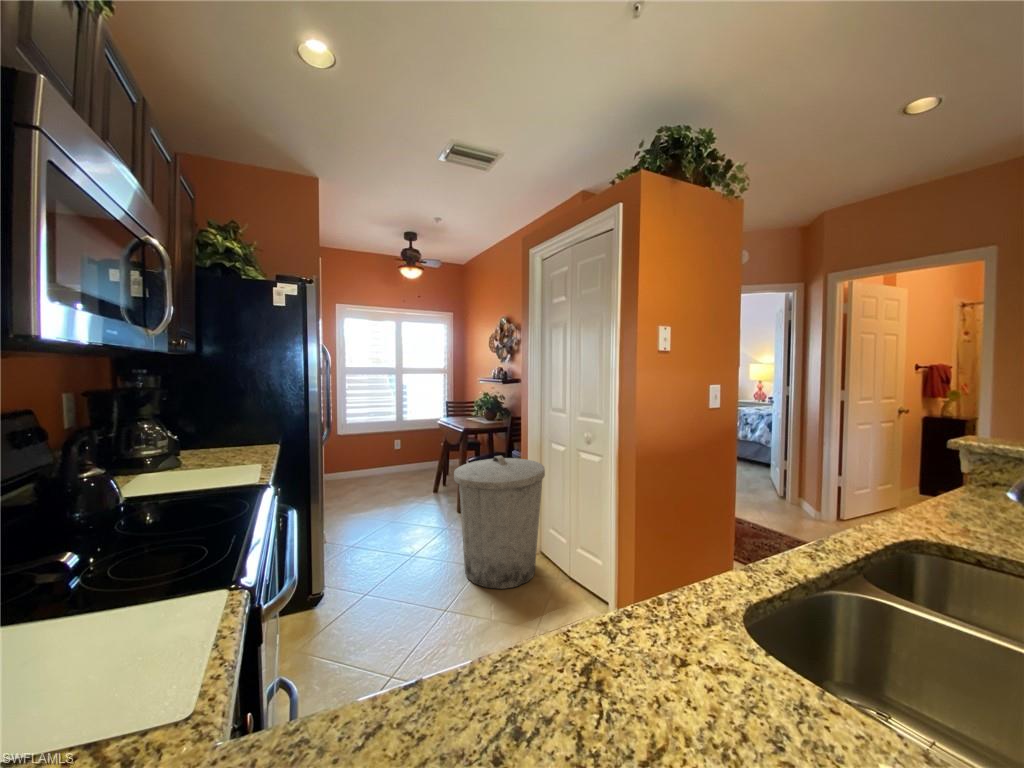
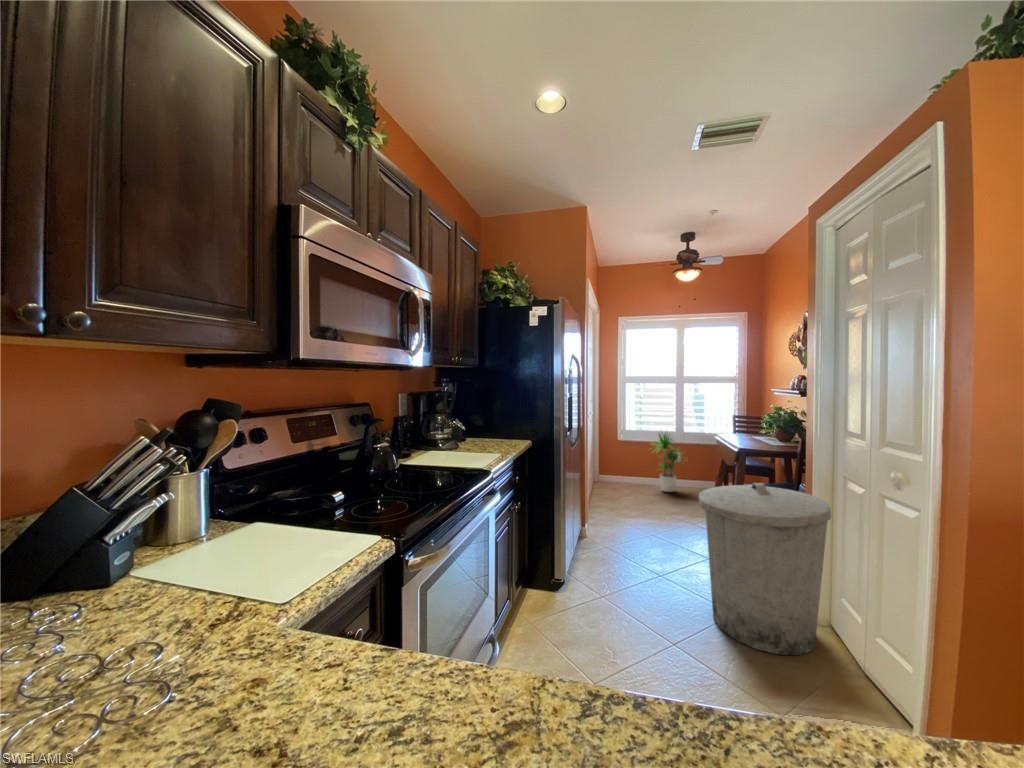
potted plant: none [369,419,411,480] -> present [653,432,683,492]

